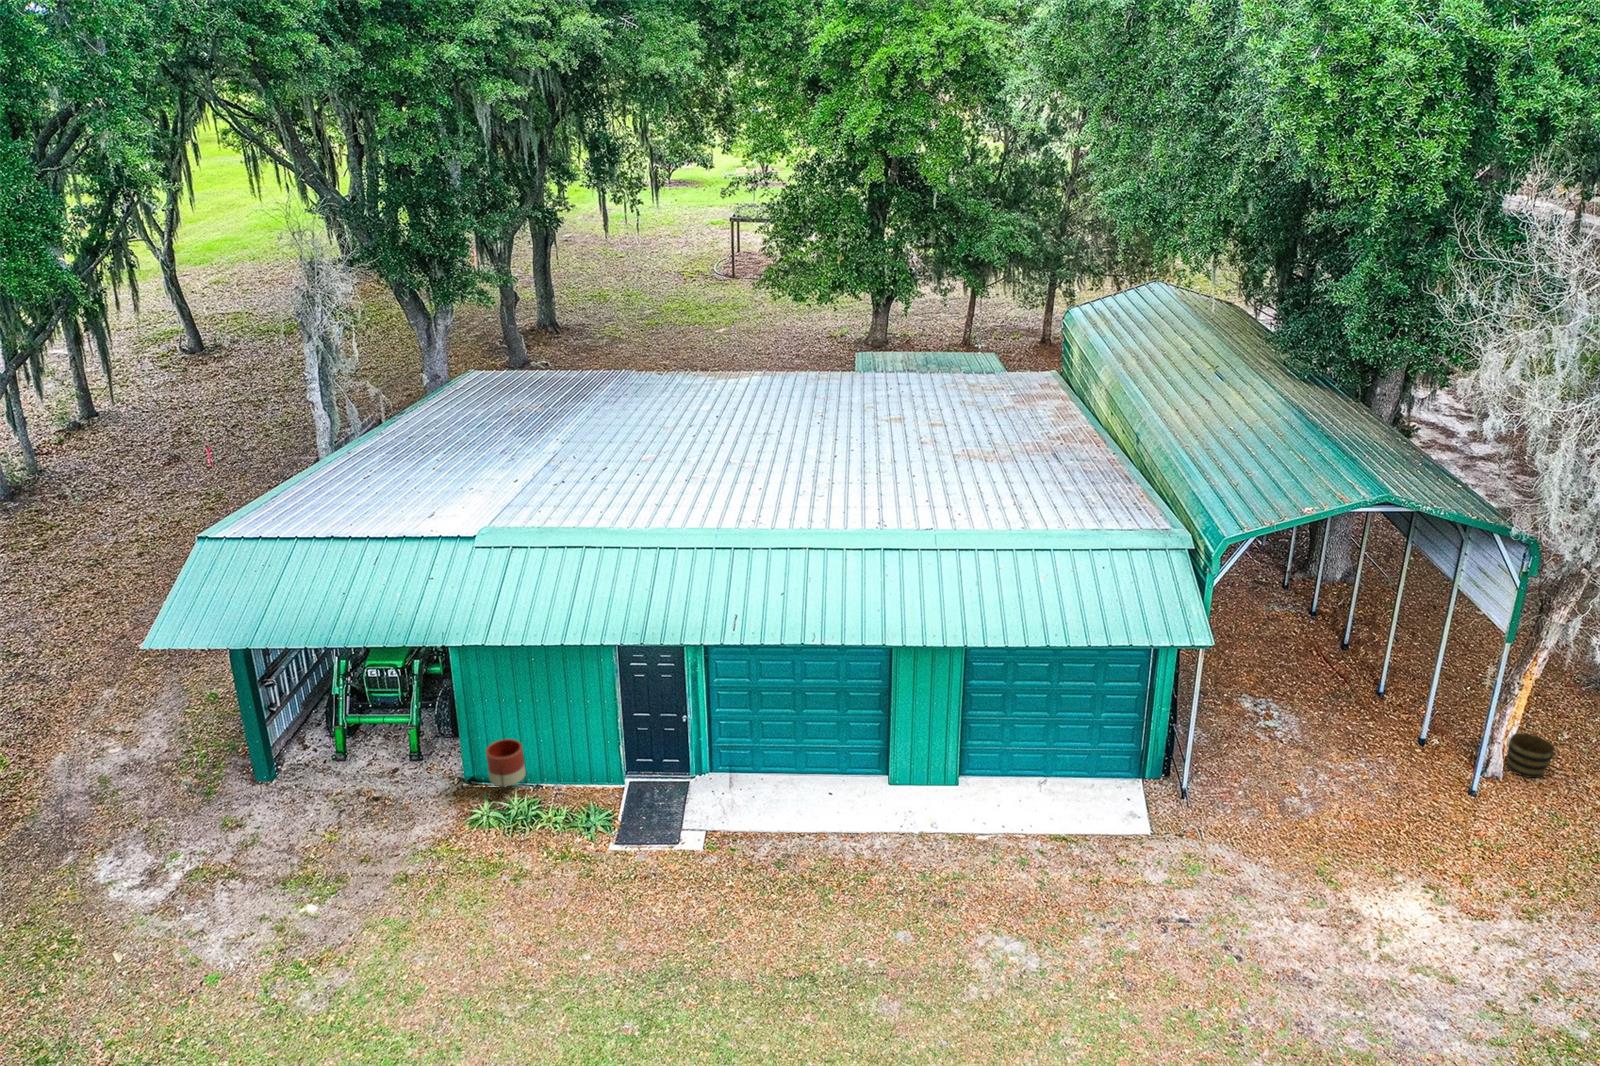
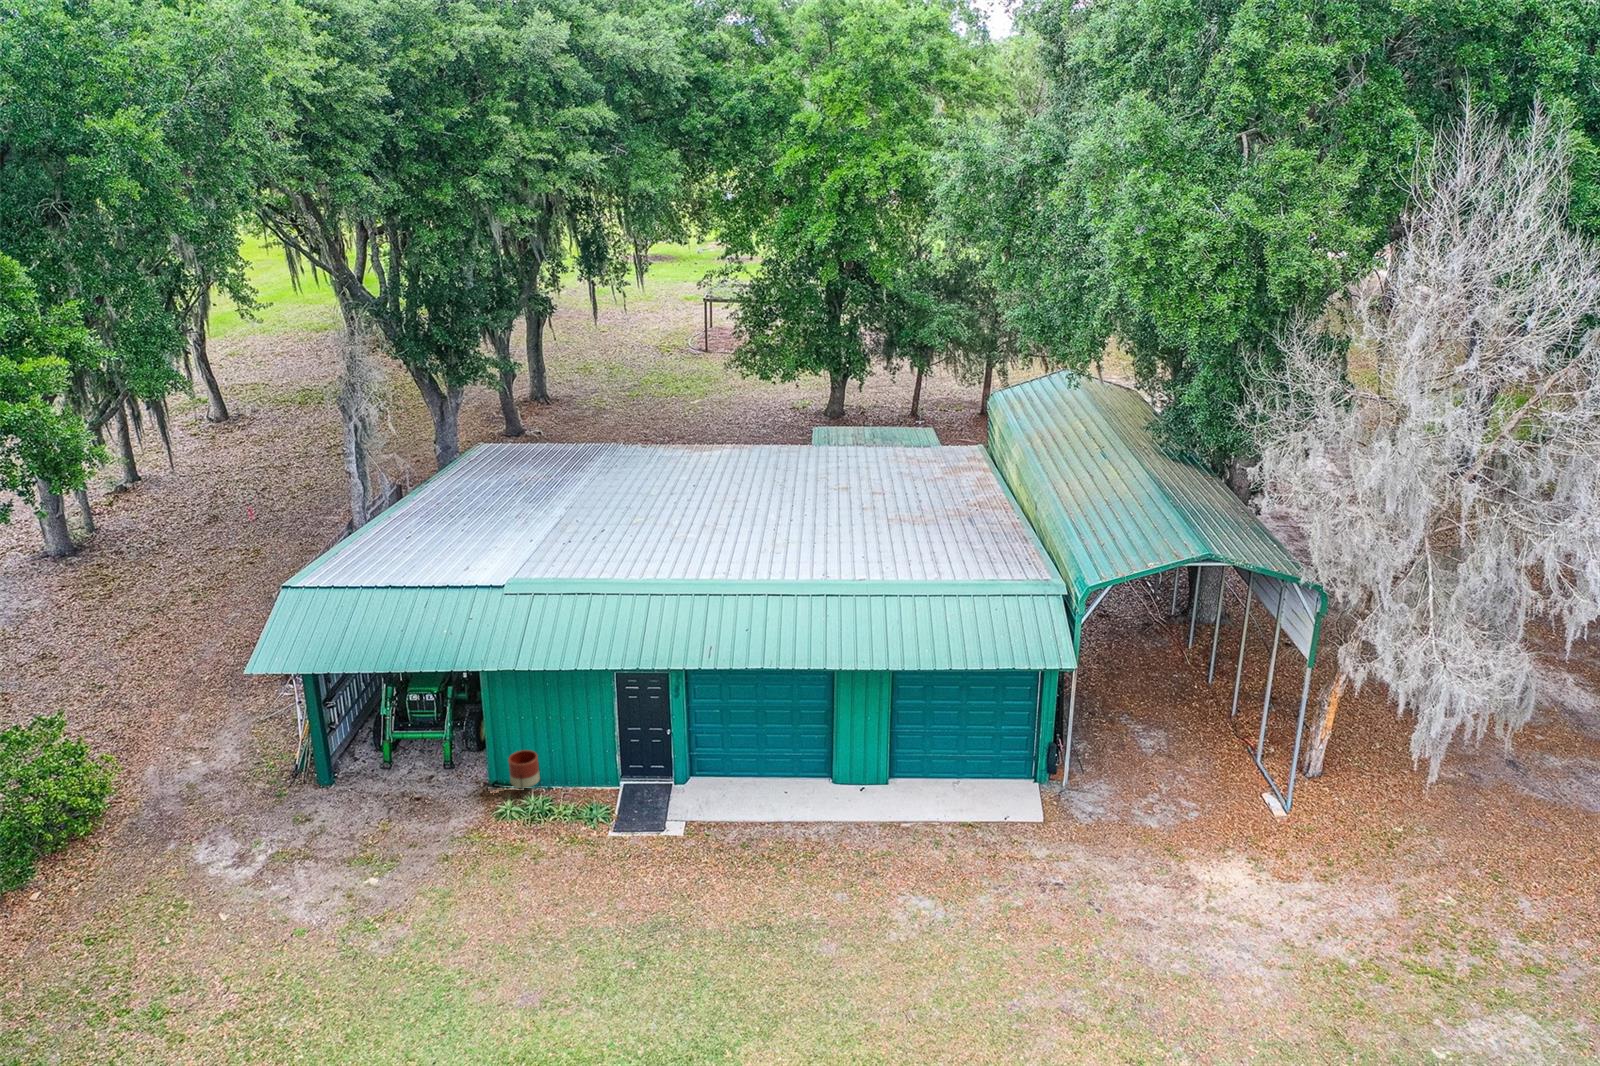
bucket: present [1507,733,1555,778] -> none [1328,743,1363,779]

